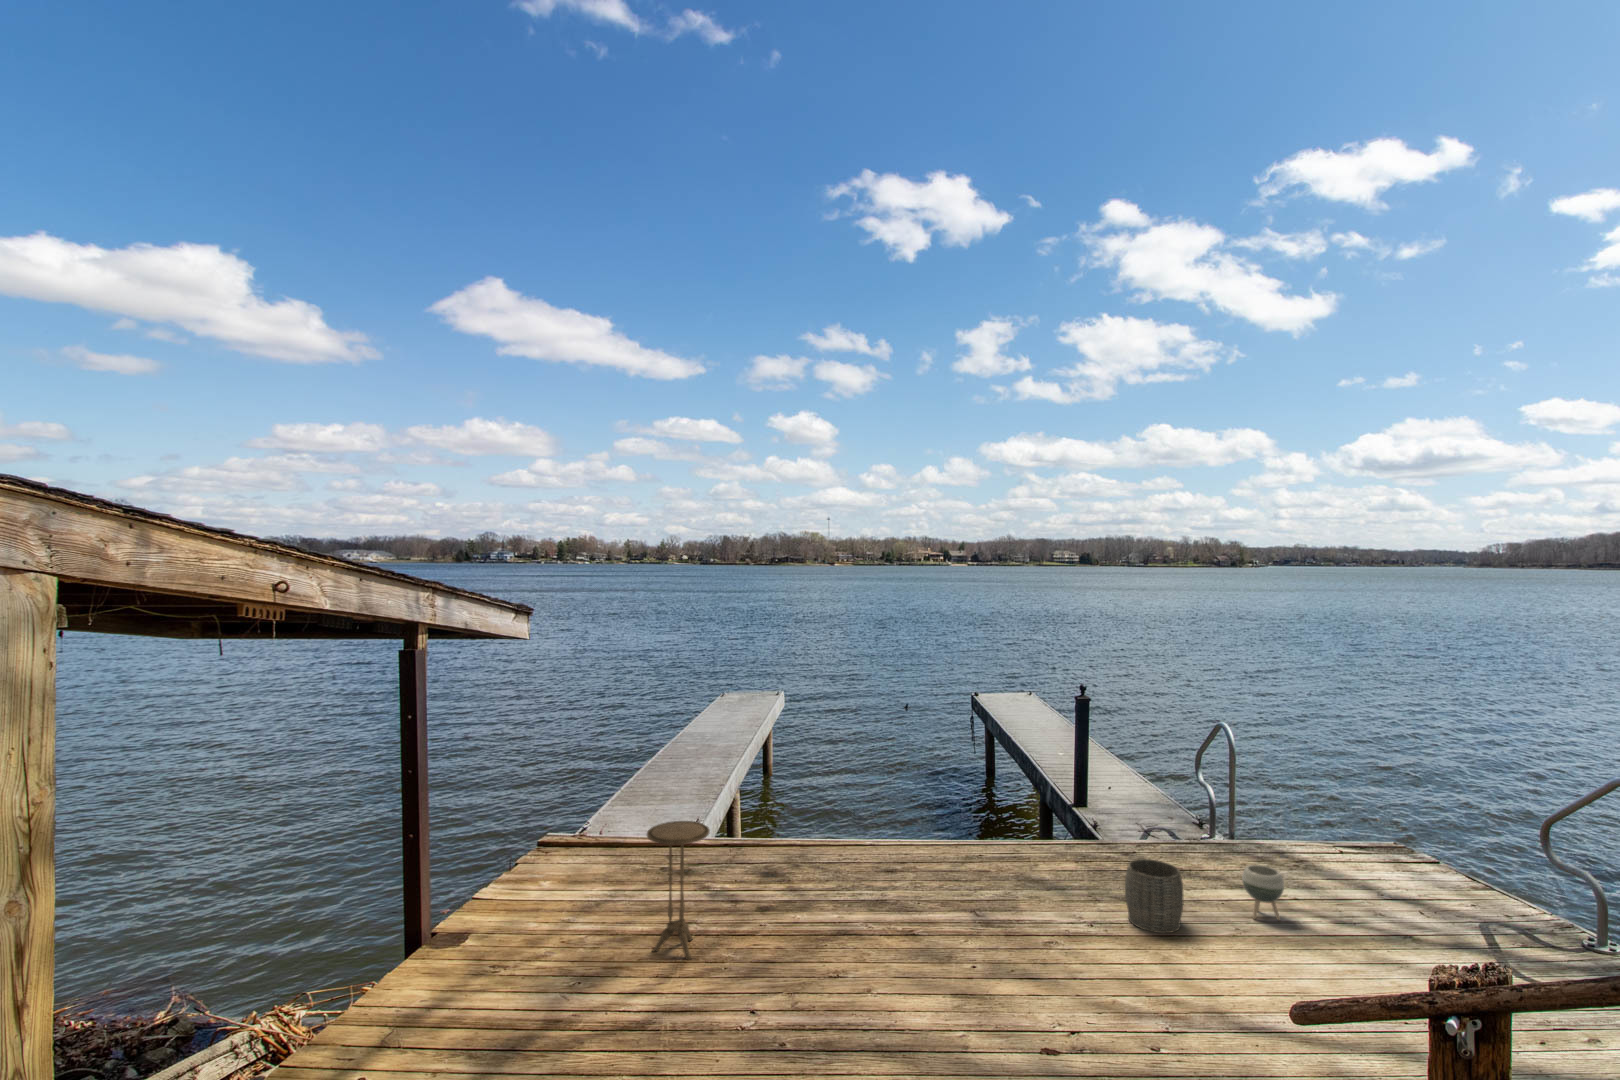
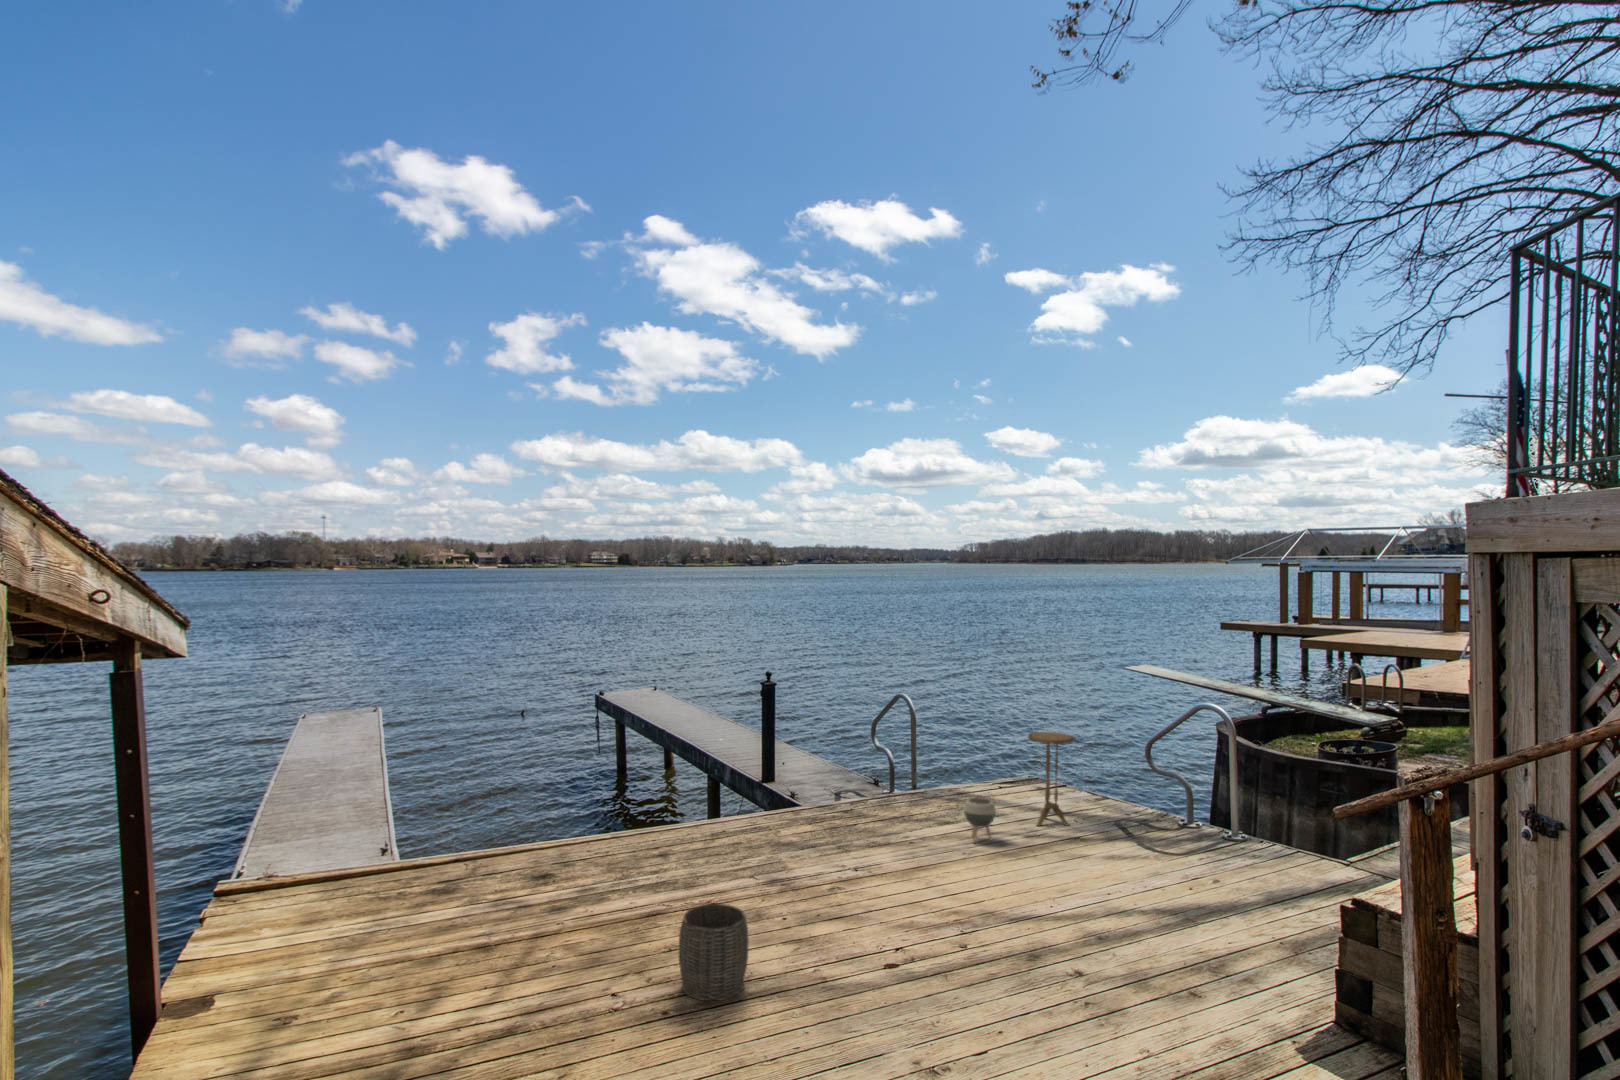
side table: present [647,821,710,960] -> present [1028,732,1075,826]
woven basket: present [1125,859,1184,933] -> present [679,904,749,1001]

